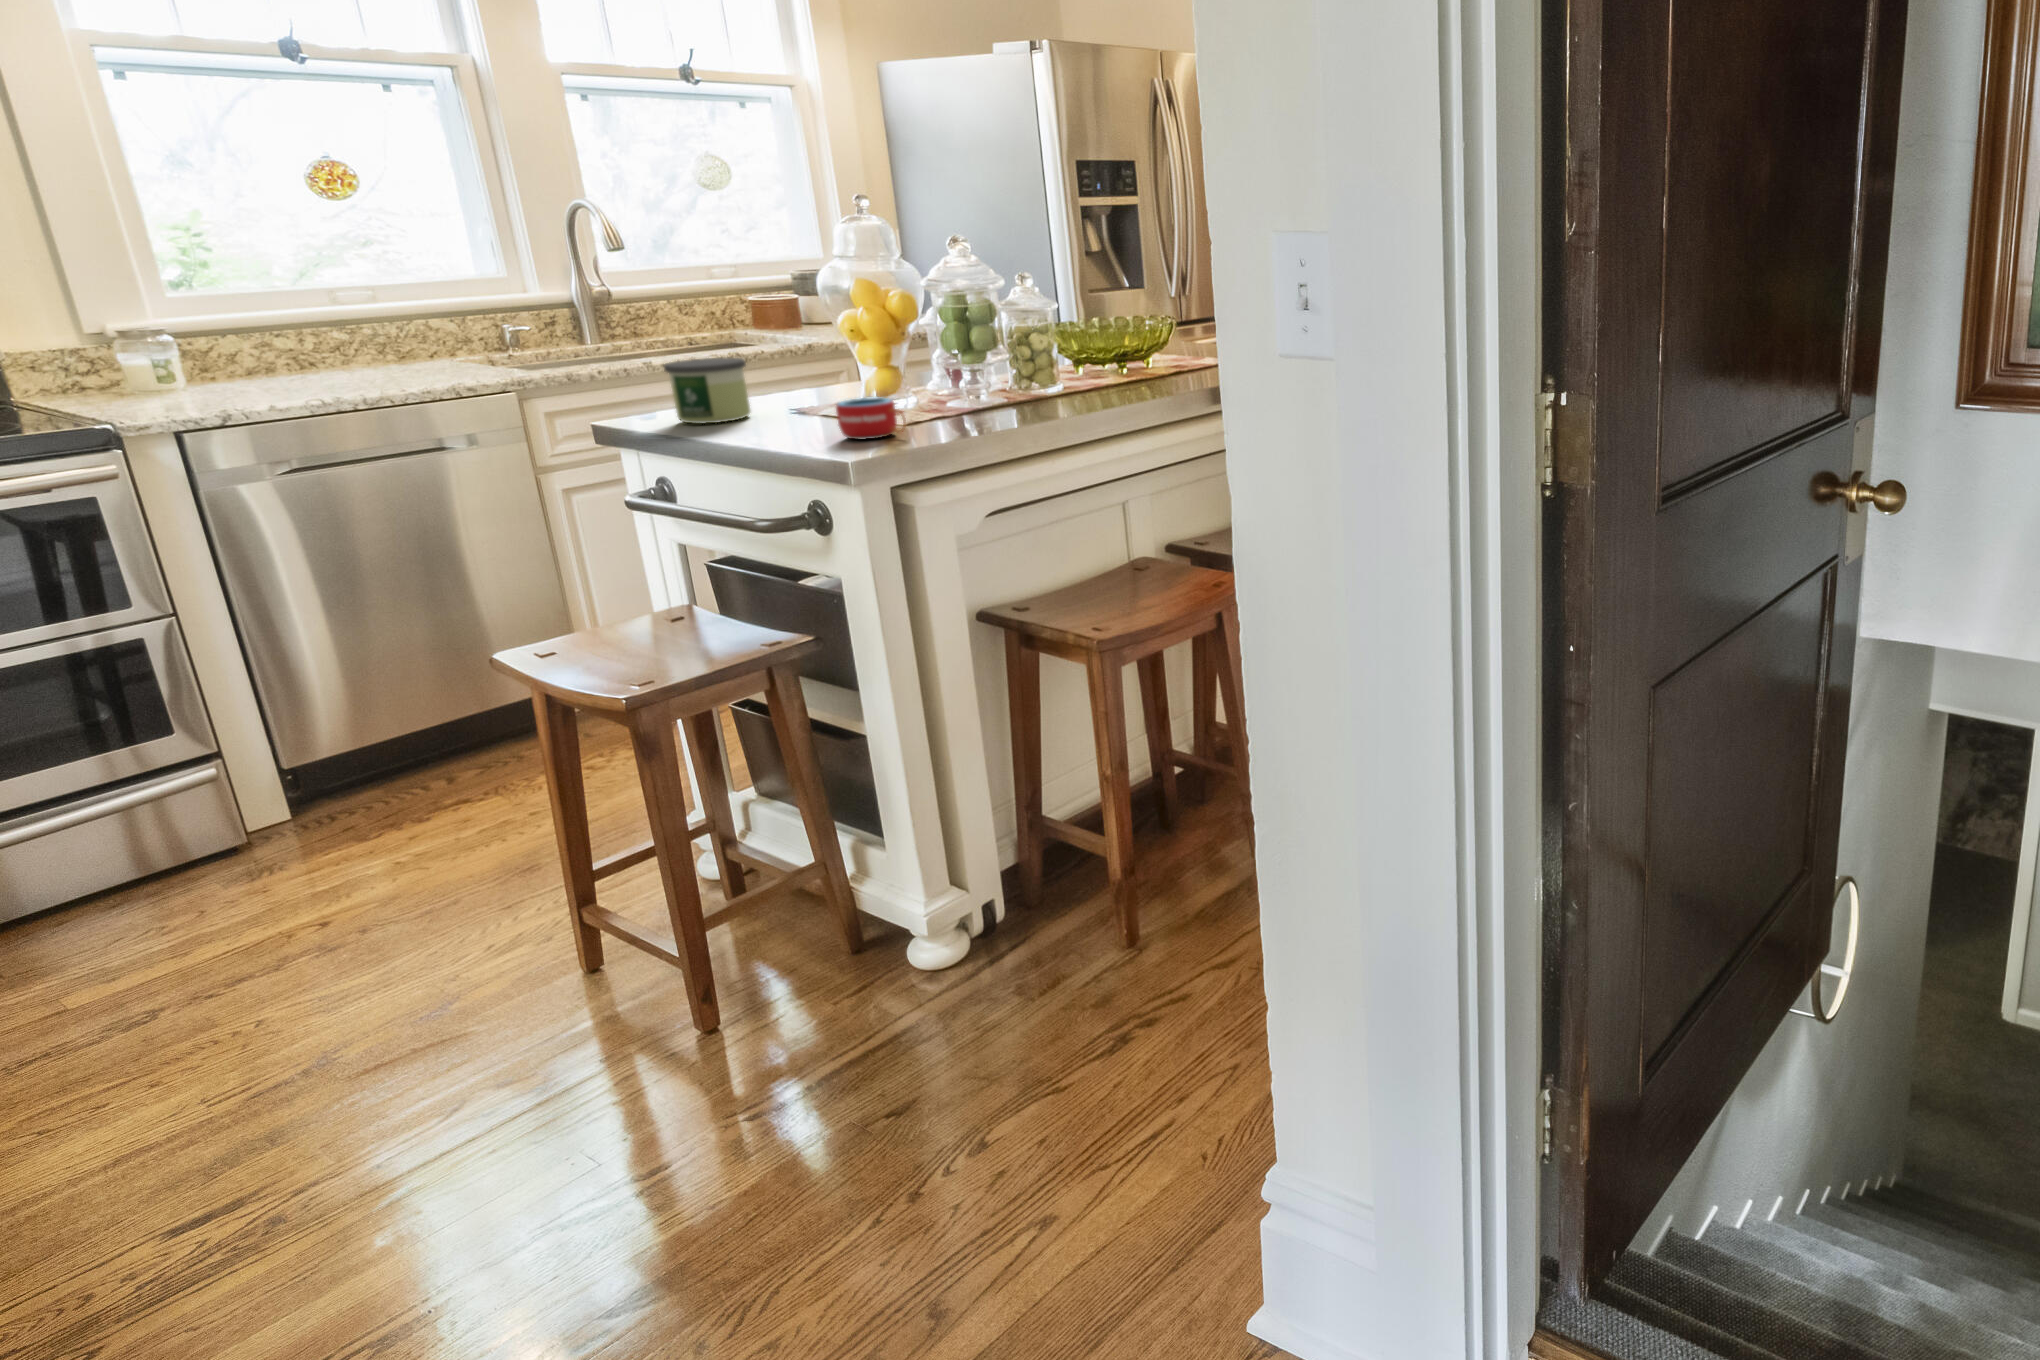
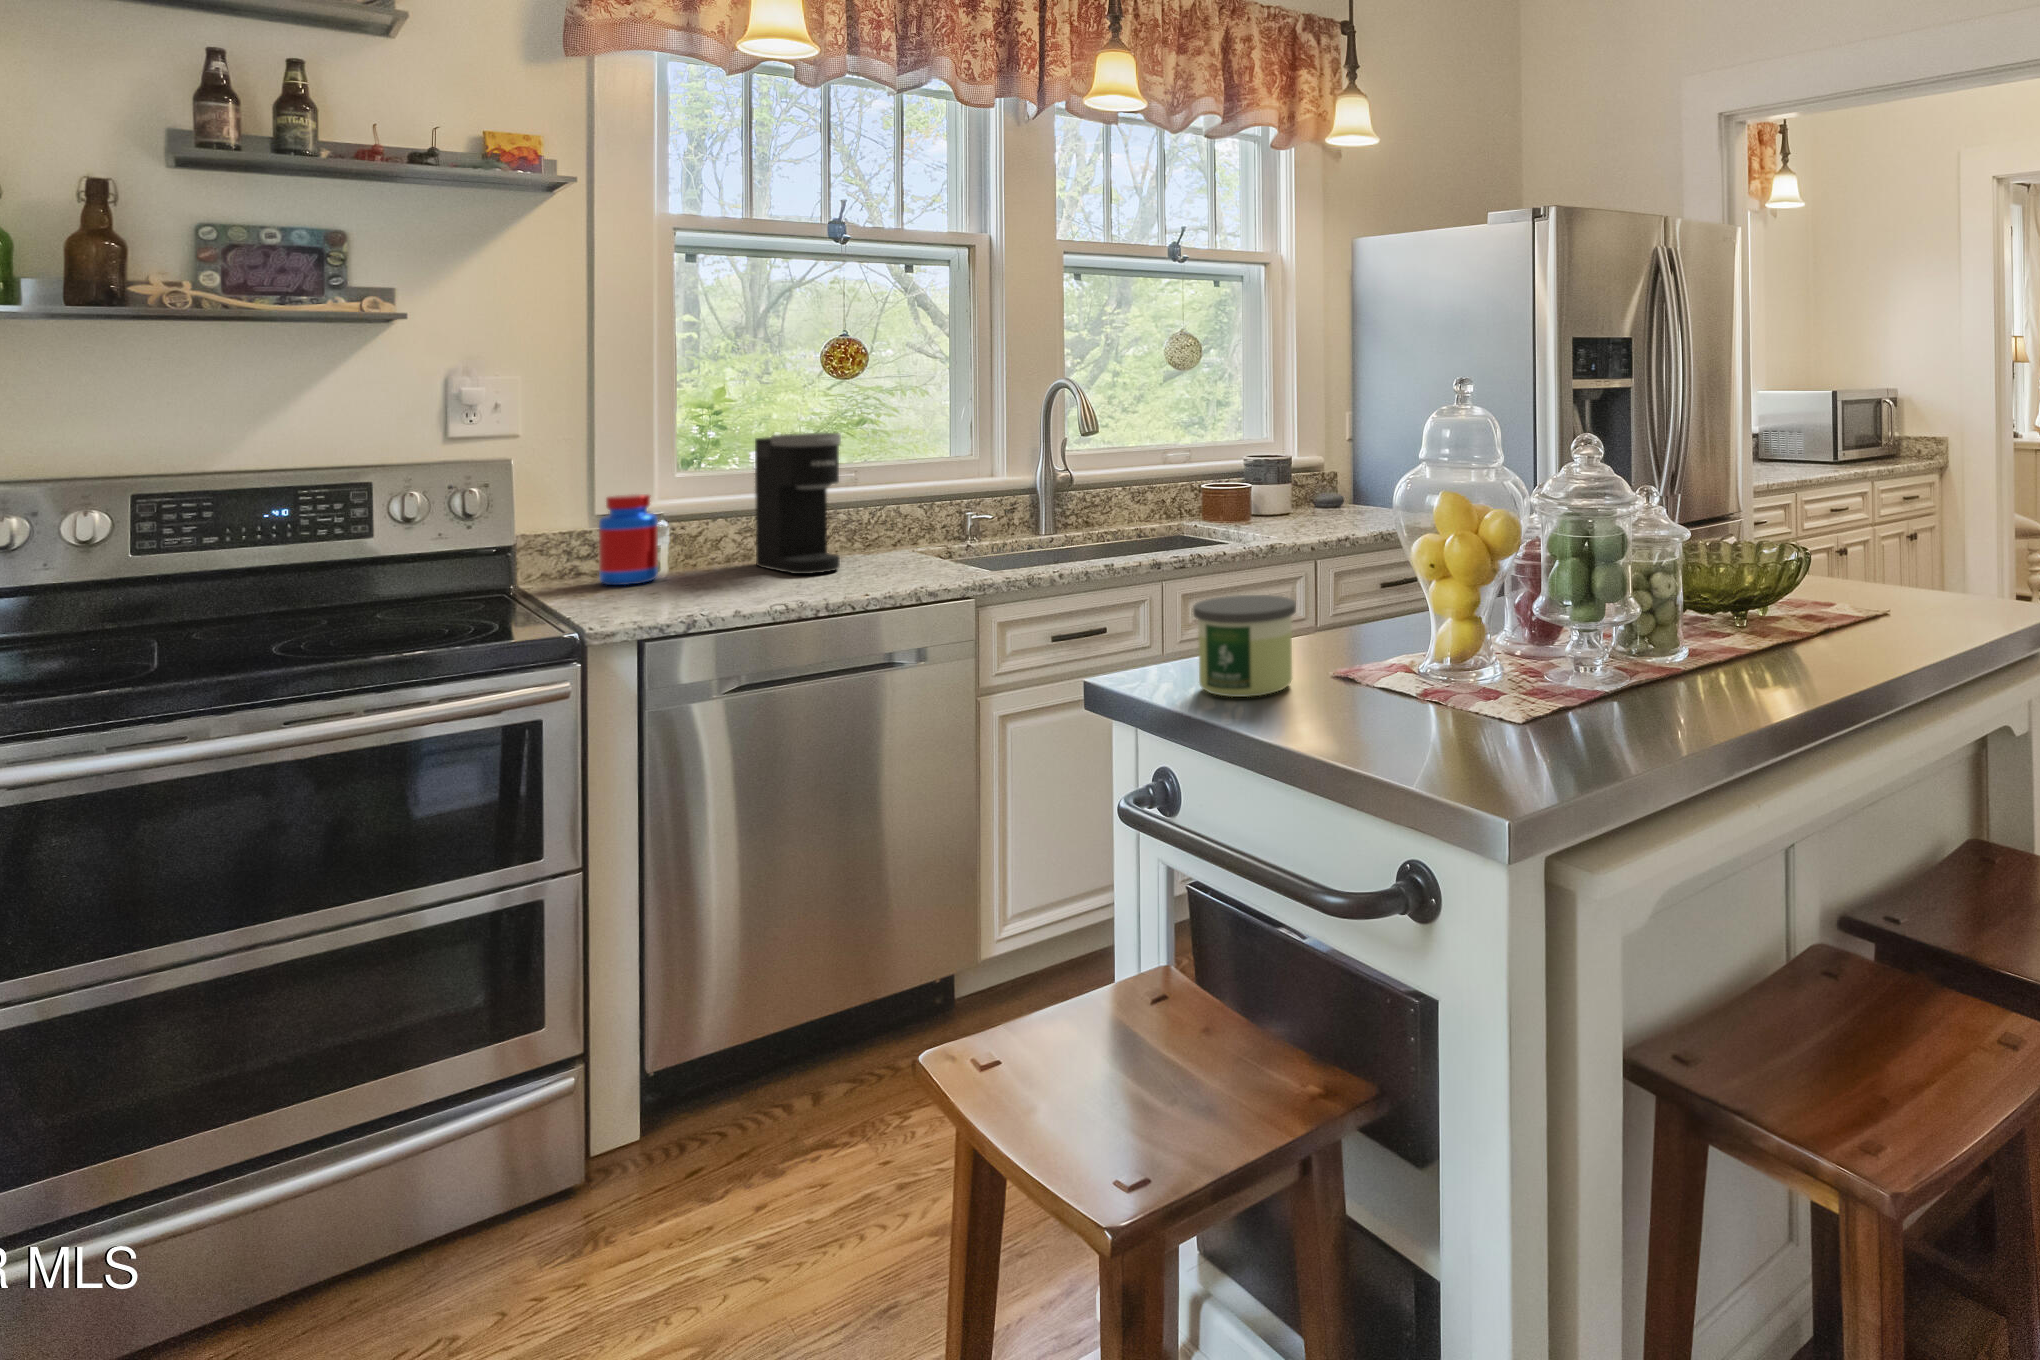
coffee maker: none [248,250,374,379] -> present [755,433,841,574]
jar: none [92,310,175,393] -> present [599,494,658,585]
mug: present [836,397,906,439] -> none [1461,685,1573,763]

